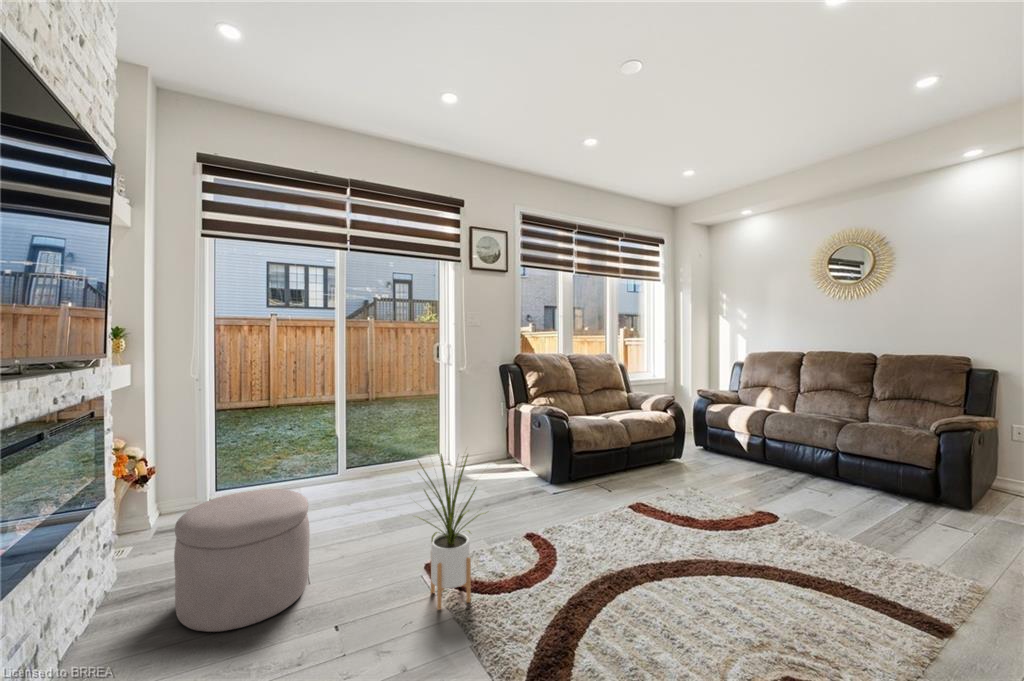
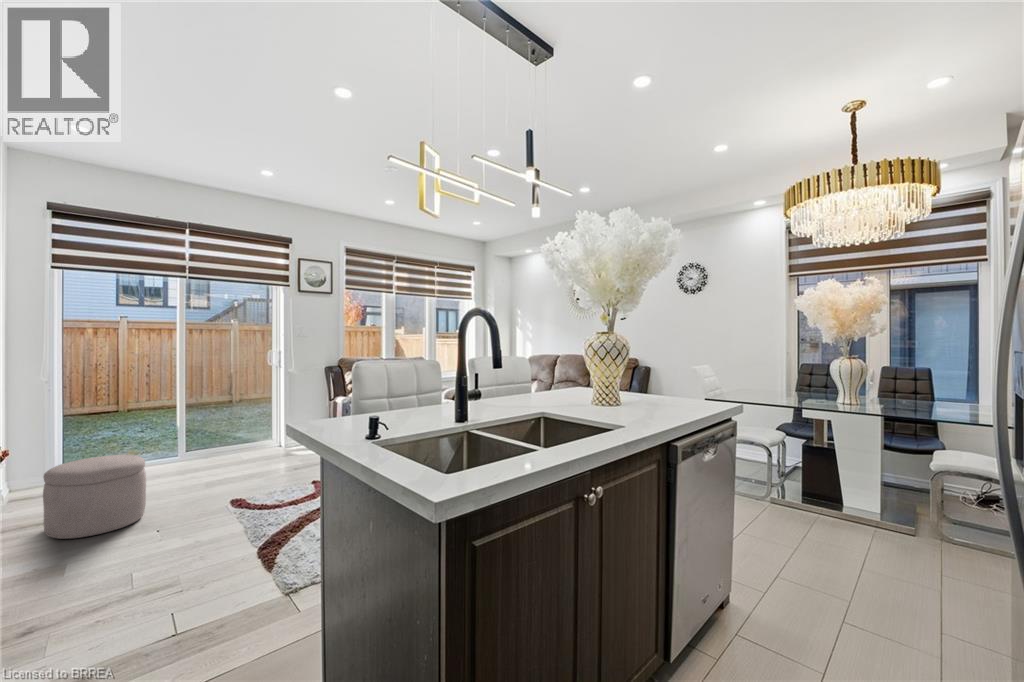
house plant: present [418,454,487,610] -> none [213,419,275,518]

